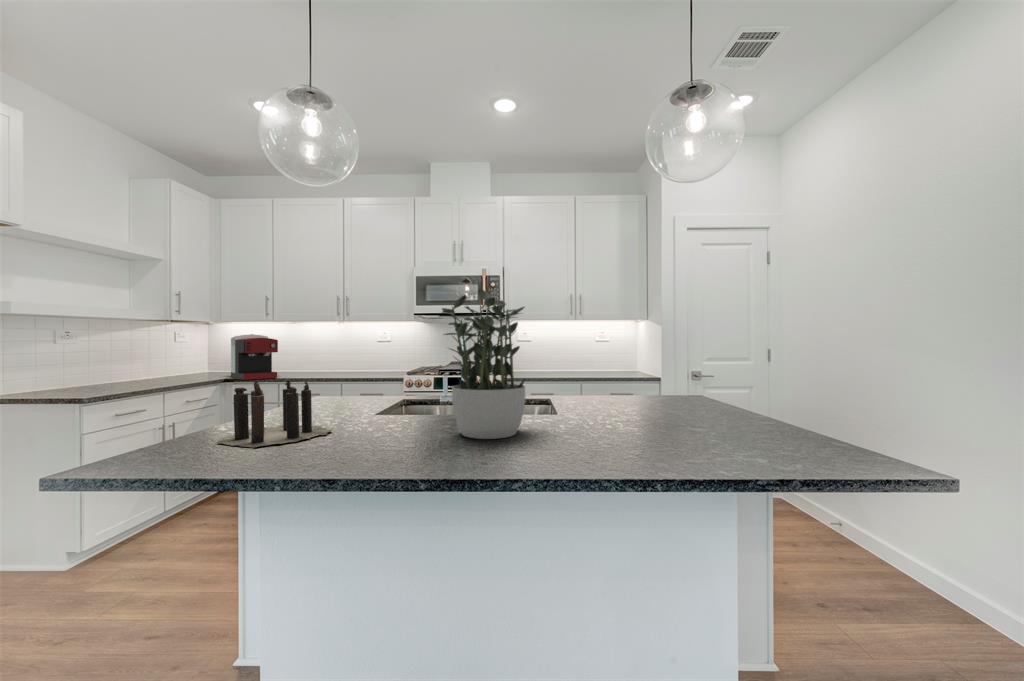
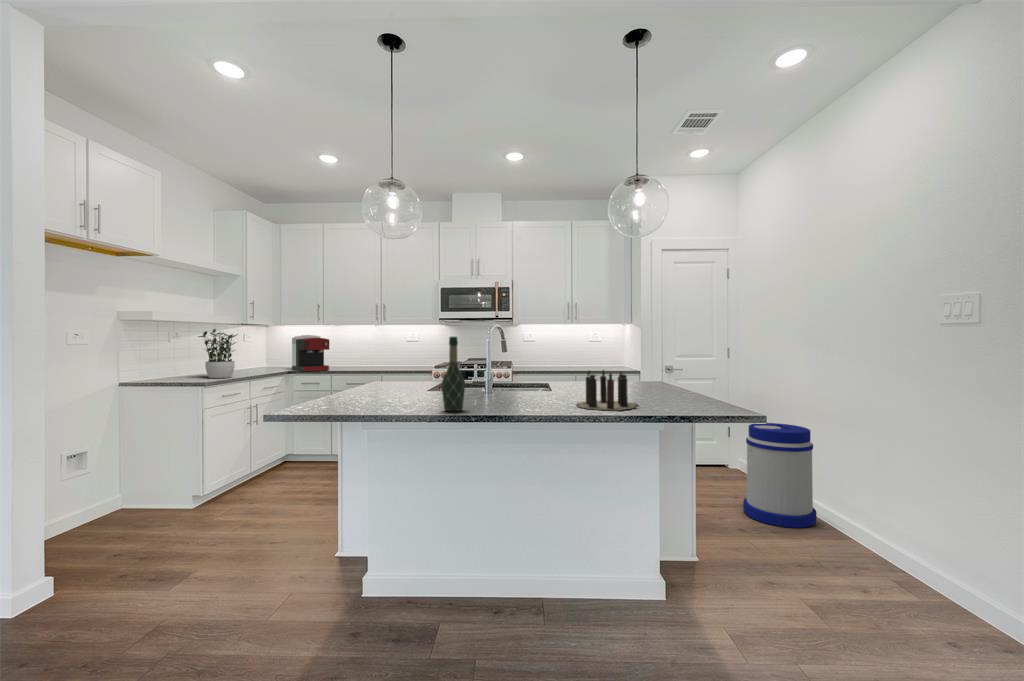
potted plant: present [442,289,525,439] -> present [198,329,238,378]
wine bottle: none [381,320,427,463] -> present [442,337,465,411]
candle: present [217,378,332,448] -> present [577,370,637,411]
trash can: none [814,446,923,594] -> present [743,423,817,528]

